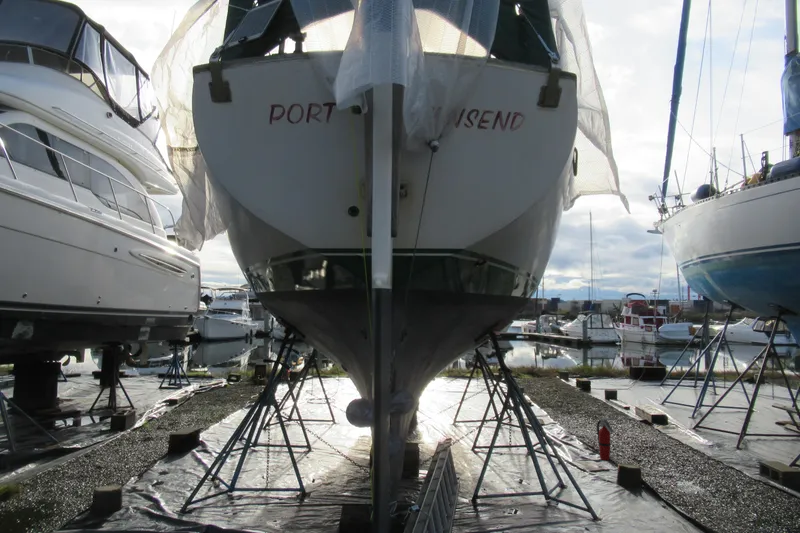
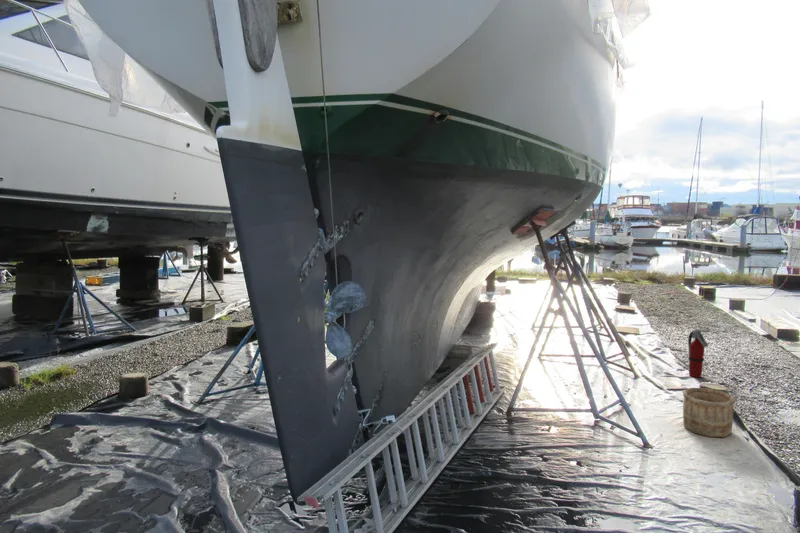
wooden bucket: none [612,466,653,506] -> present [683,388,735,437]

